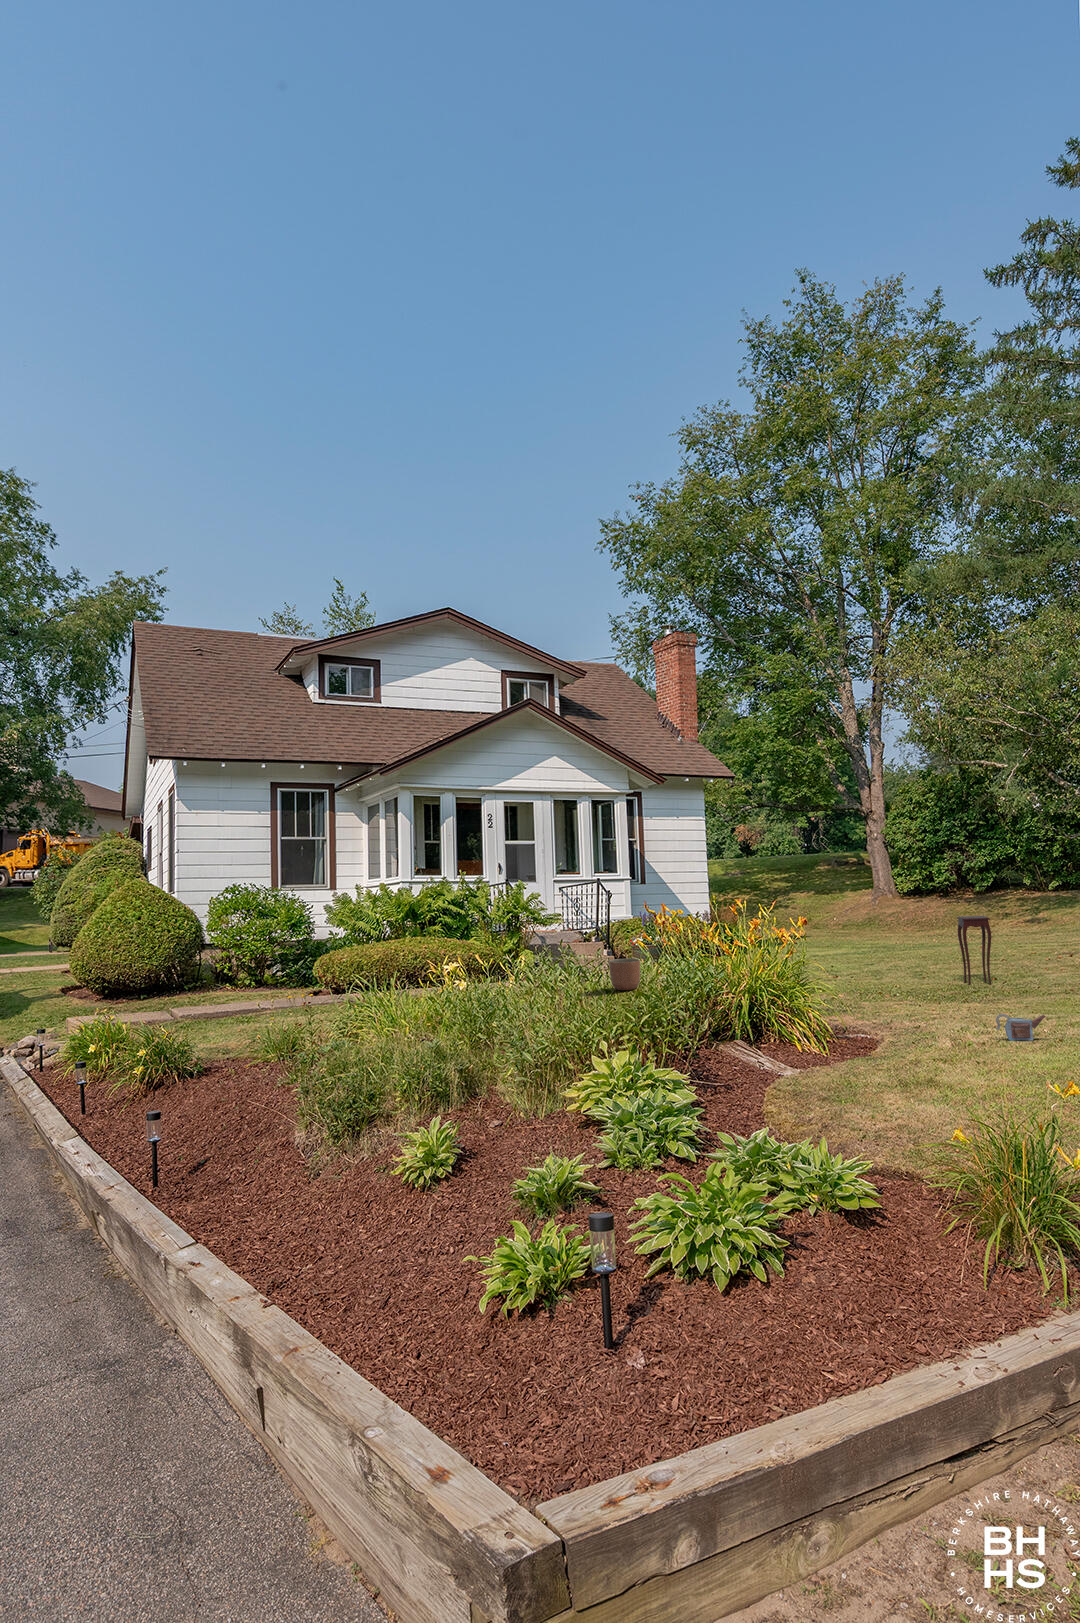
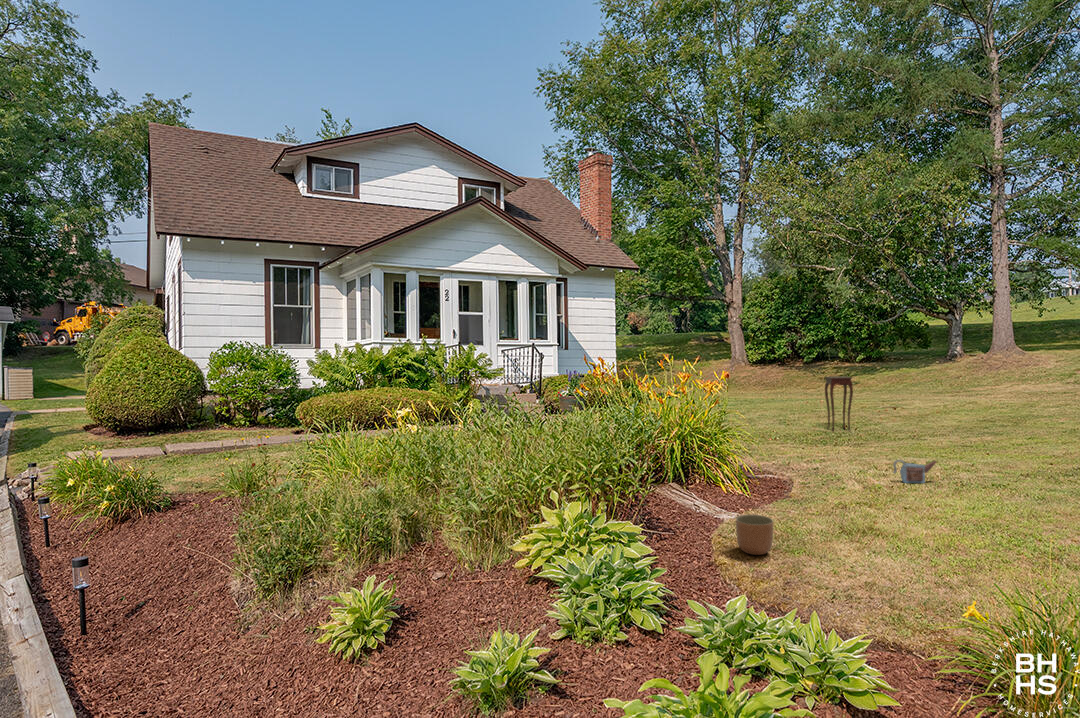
planter: present [609,959,640,990] -> present [736,515,773,555]

